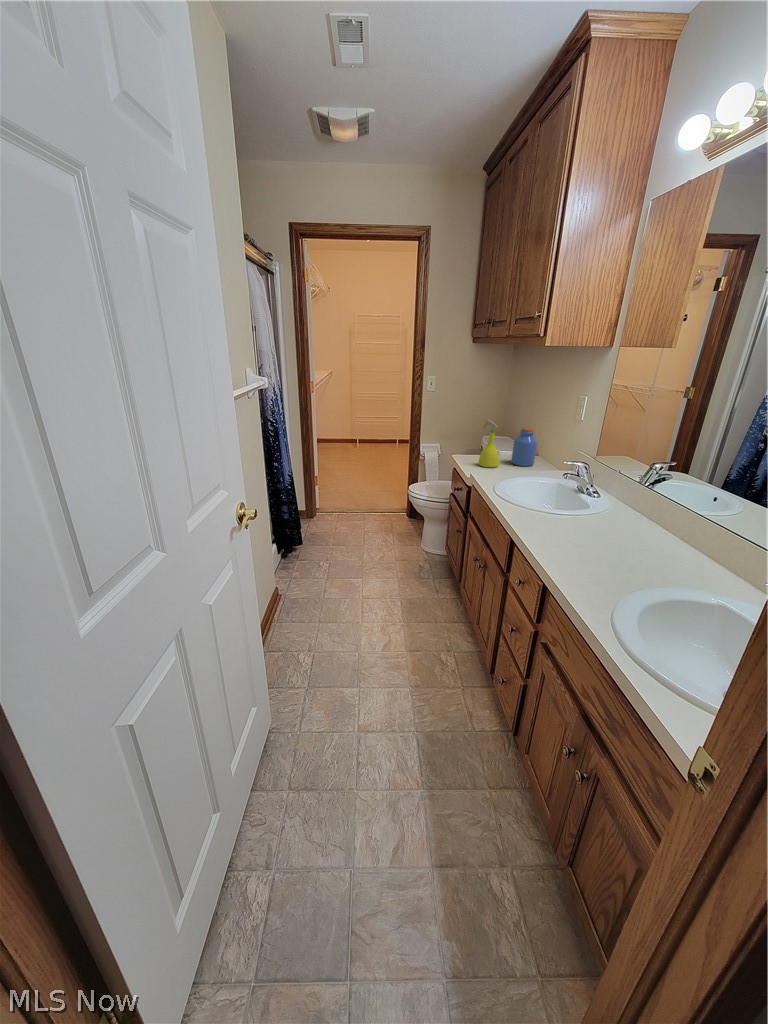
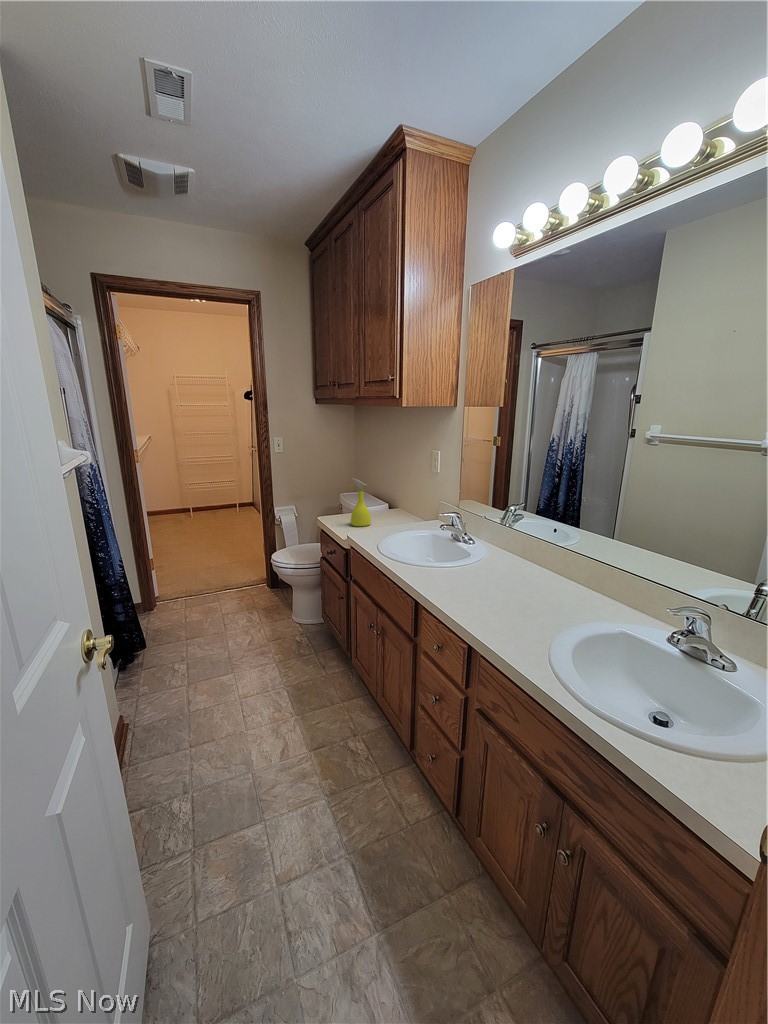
jar: present [511,428,537,466] -> none [381,483,403,521]

